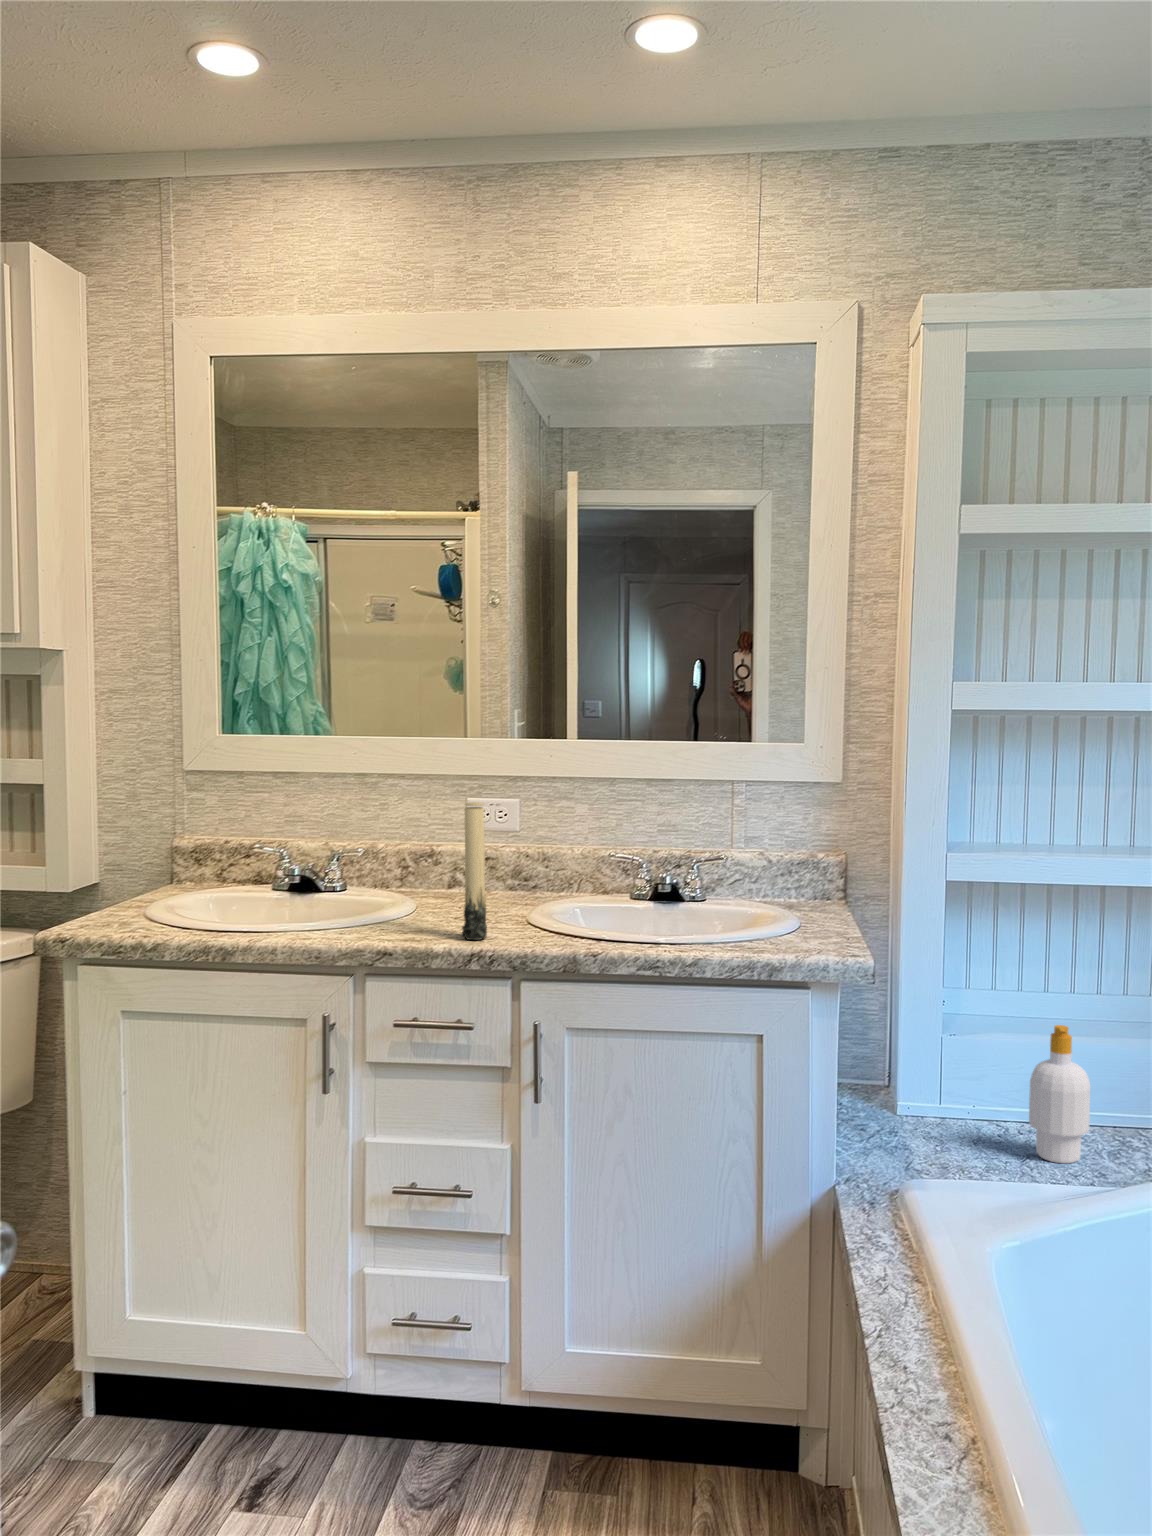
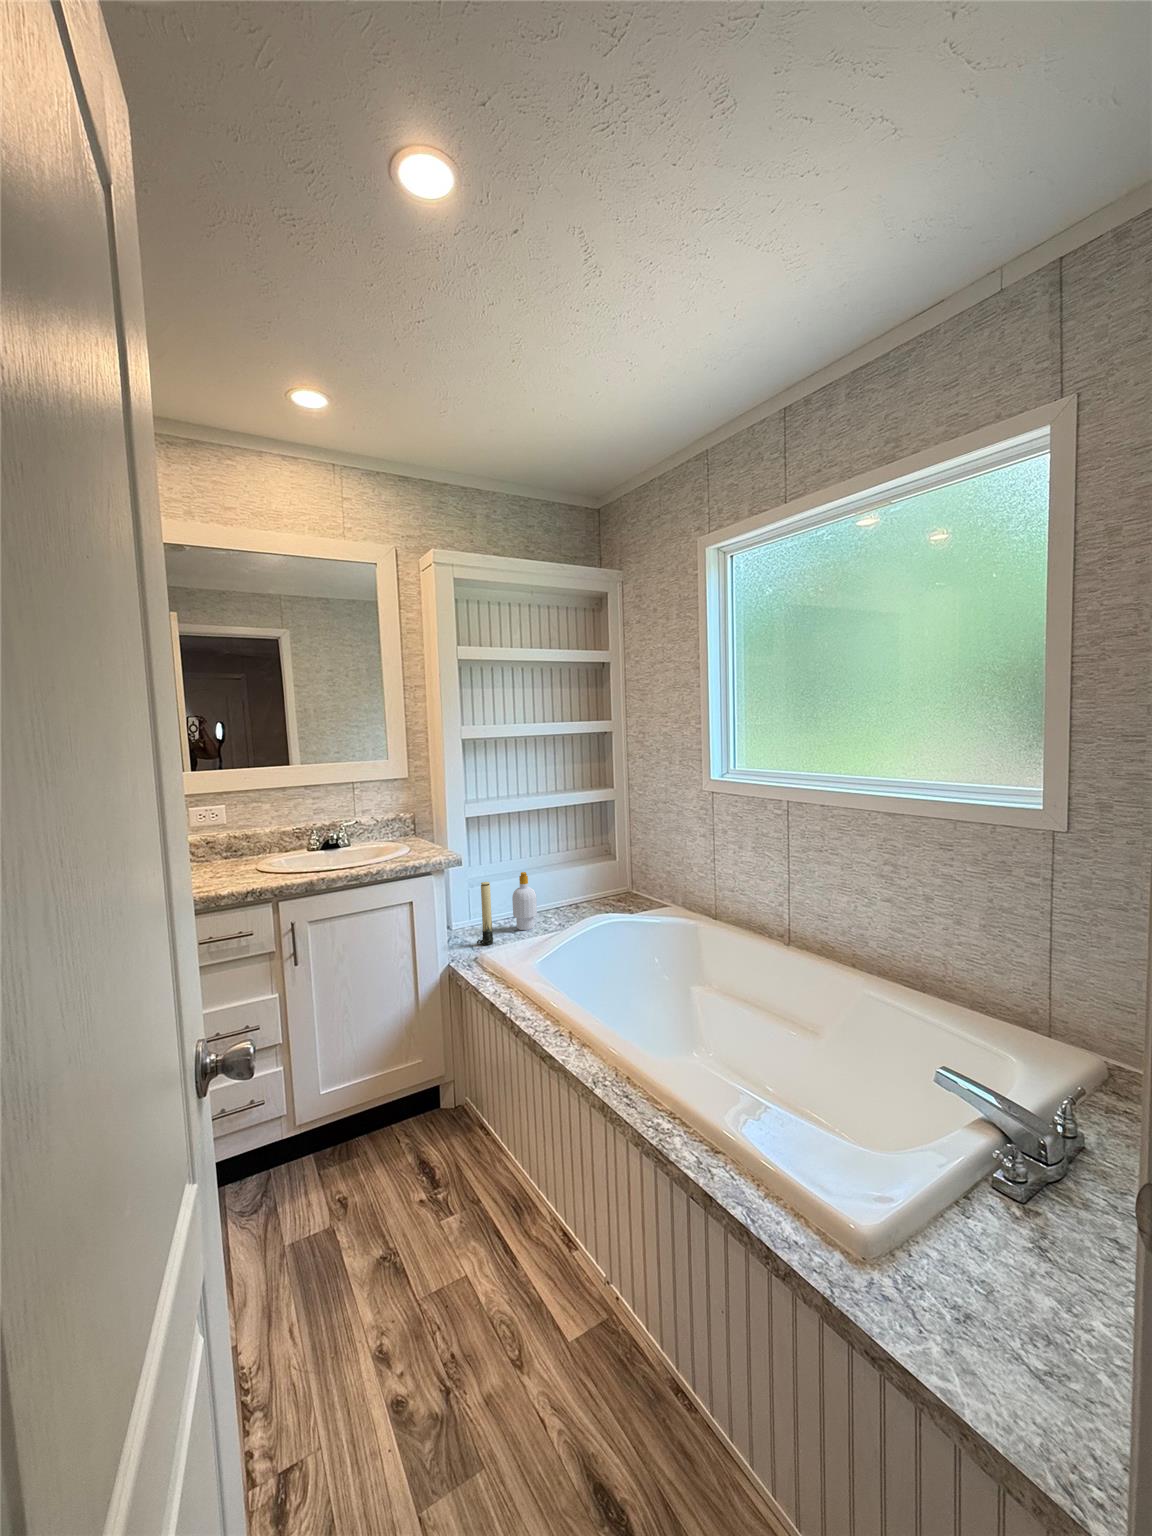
candle: present [462,802,487,940] -> present [477,882,493,946]

